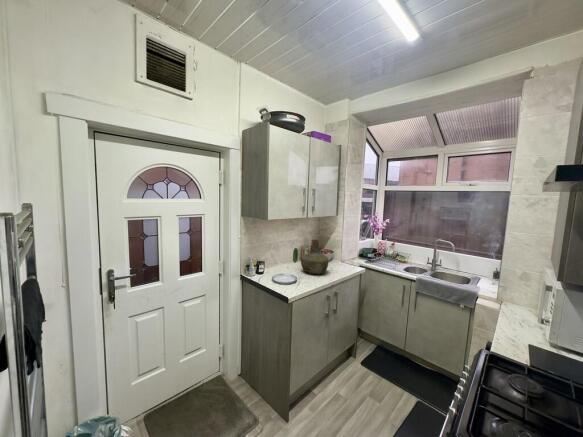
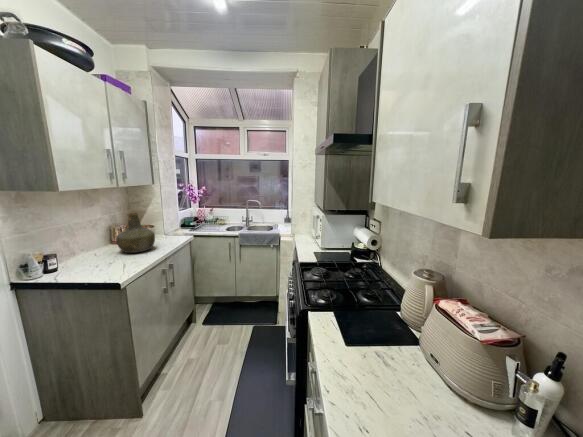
plate: present [272,248,298,284] -> none [78,225,120,274]

